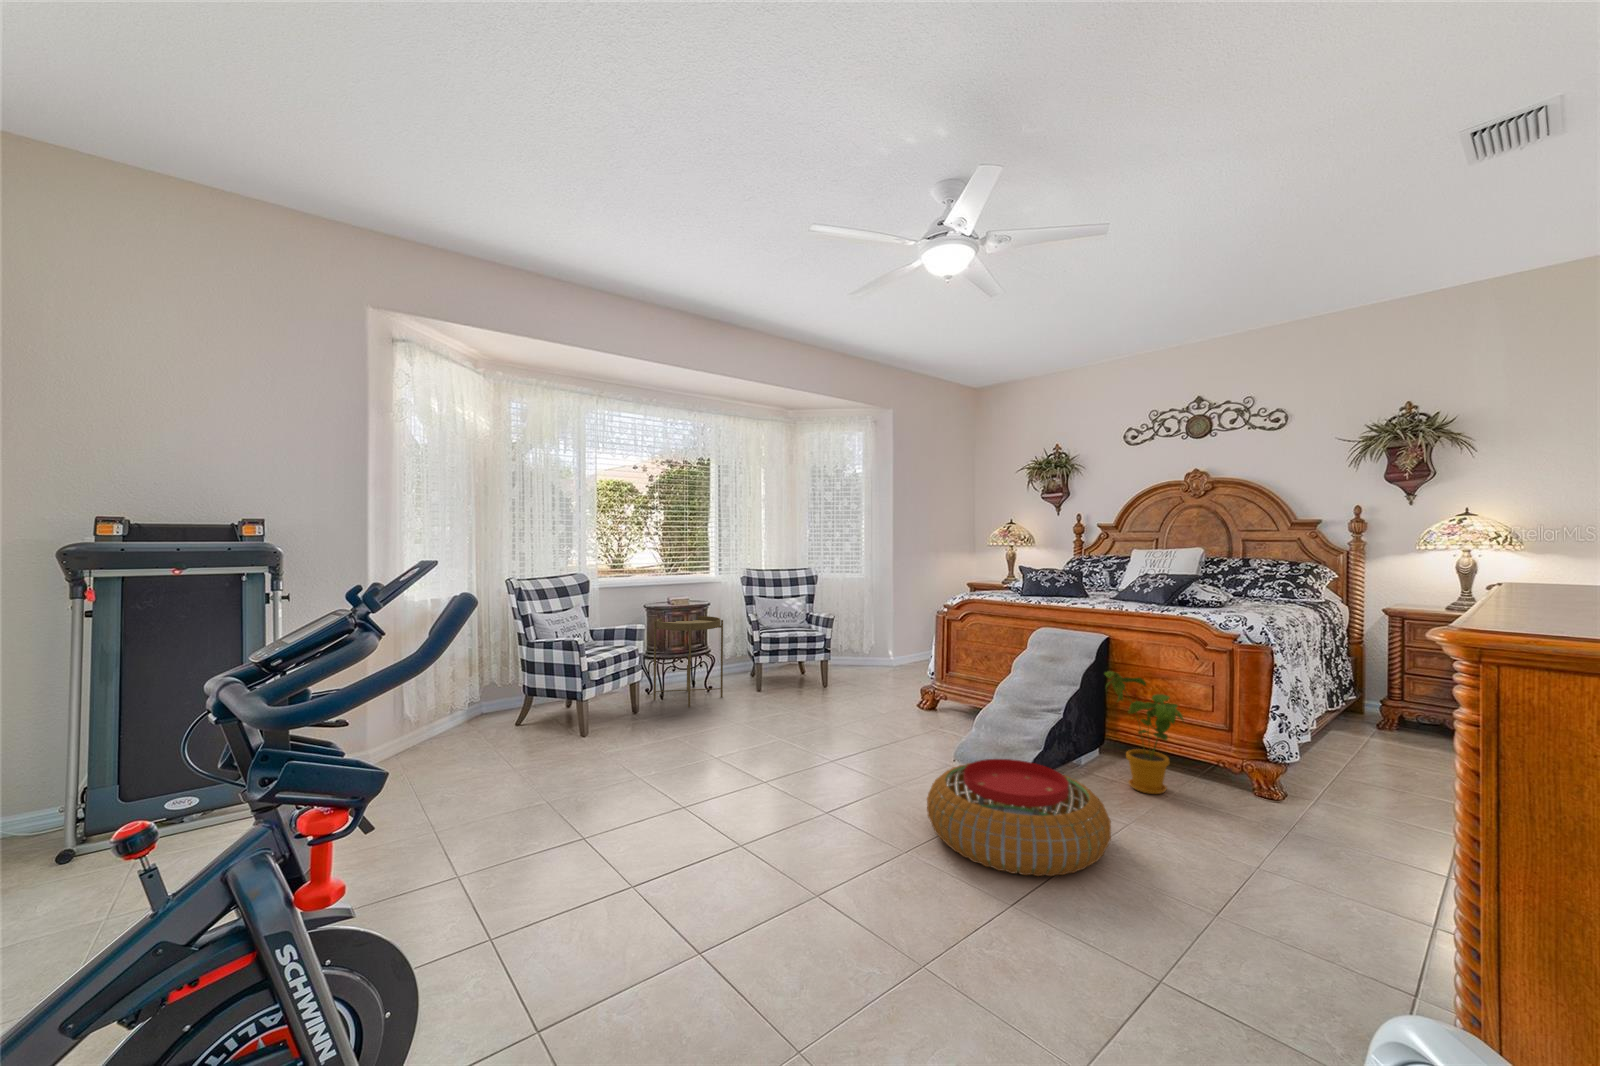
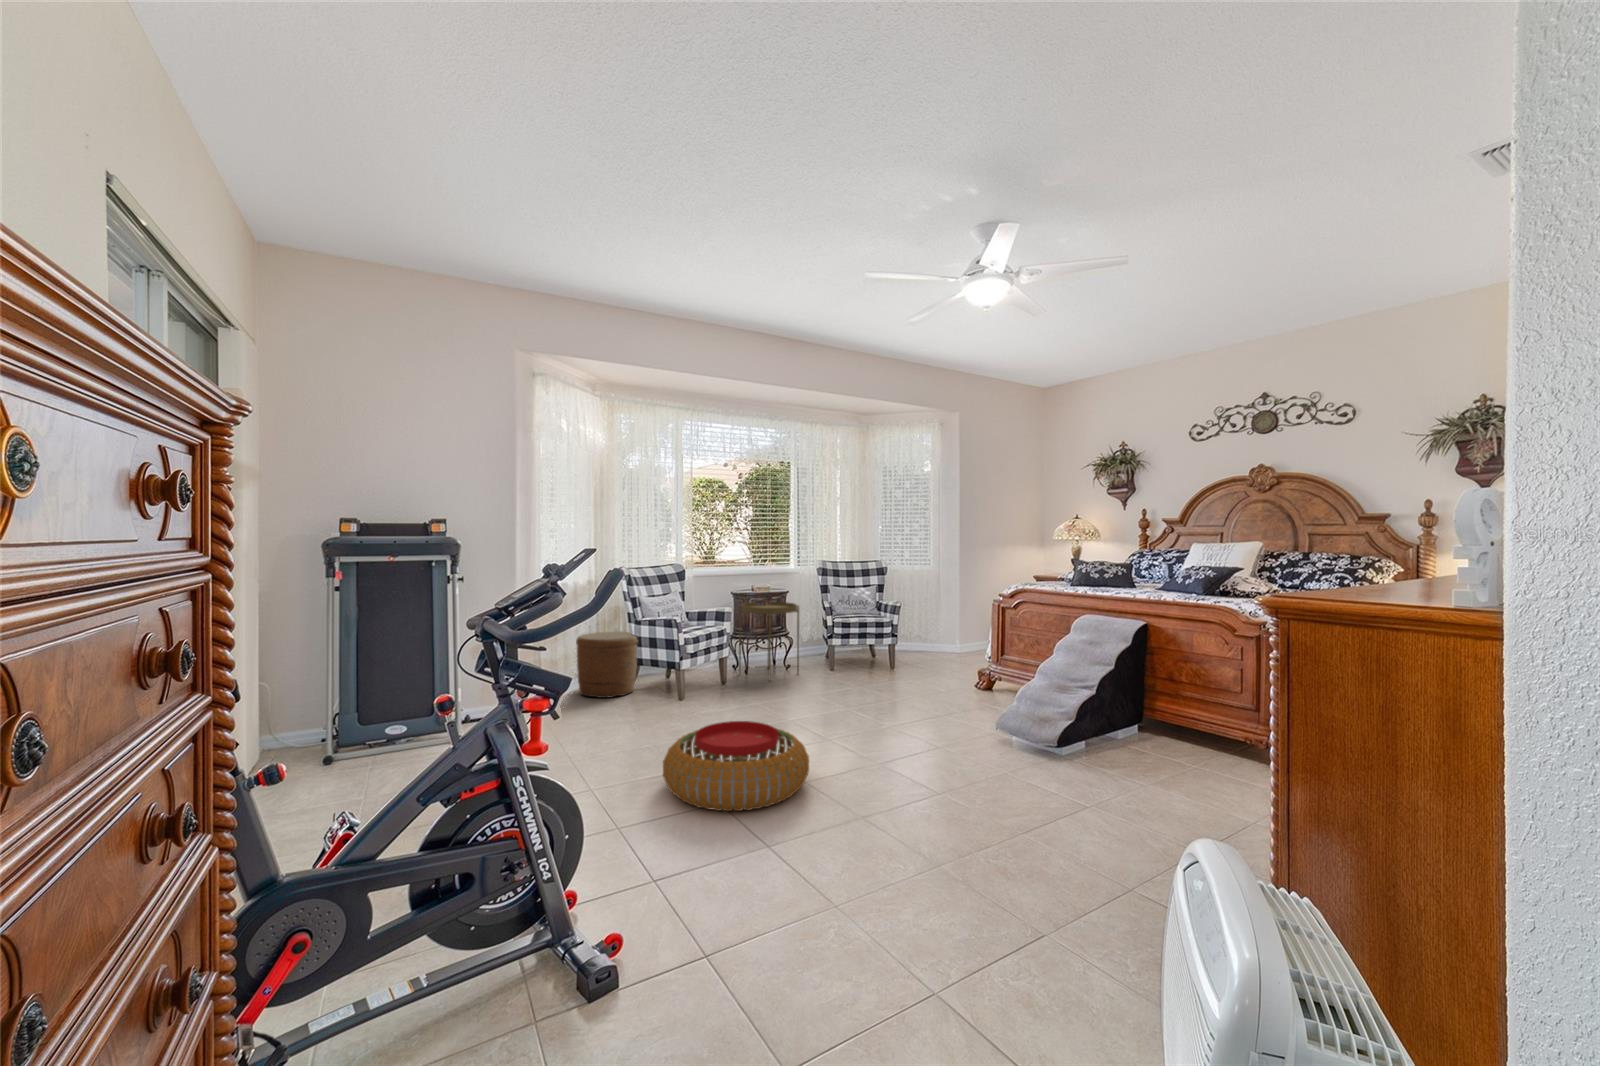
woven basket: none [452,655,532,738] -> present [576,631,638,698]
house plant: present [1105,671,1183,794] -> none [1133,652,1206,762]
pouf: present [927,759,1111,876] -> present [663,721,809,811]

